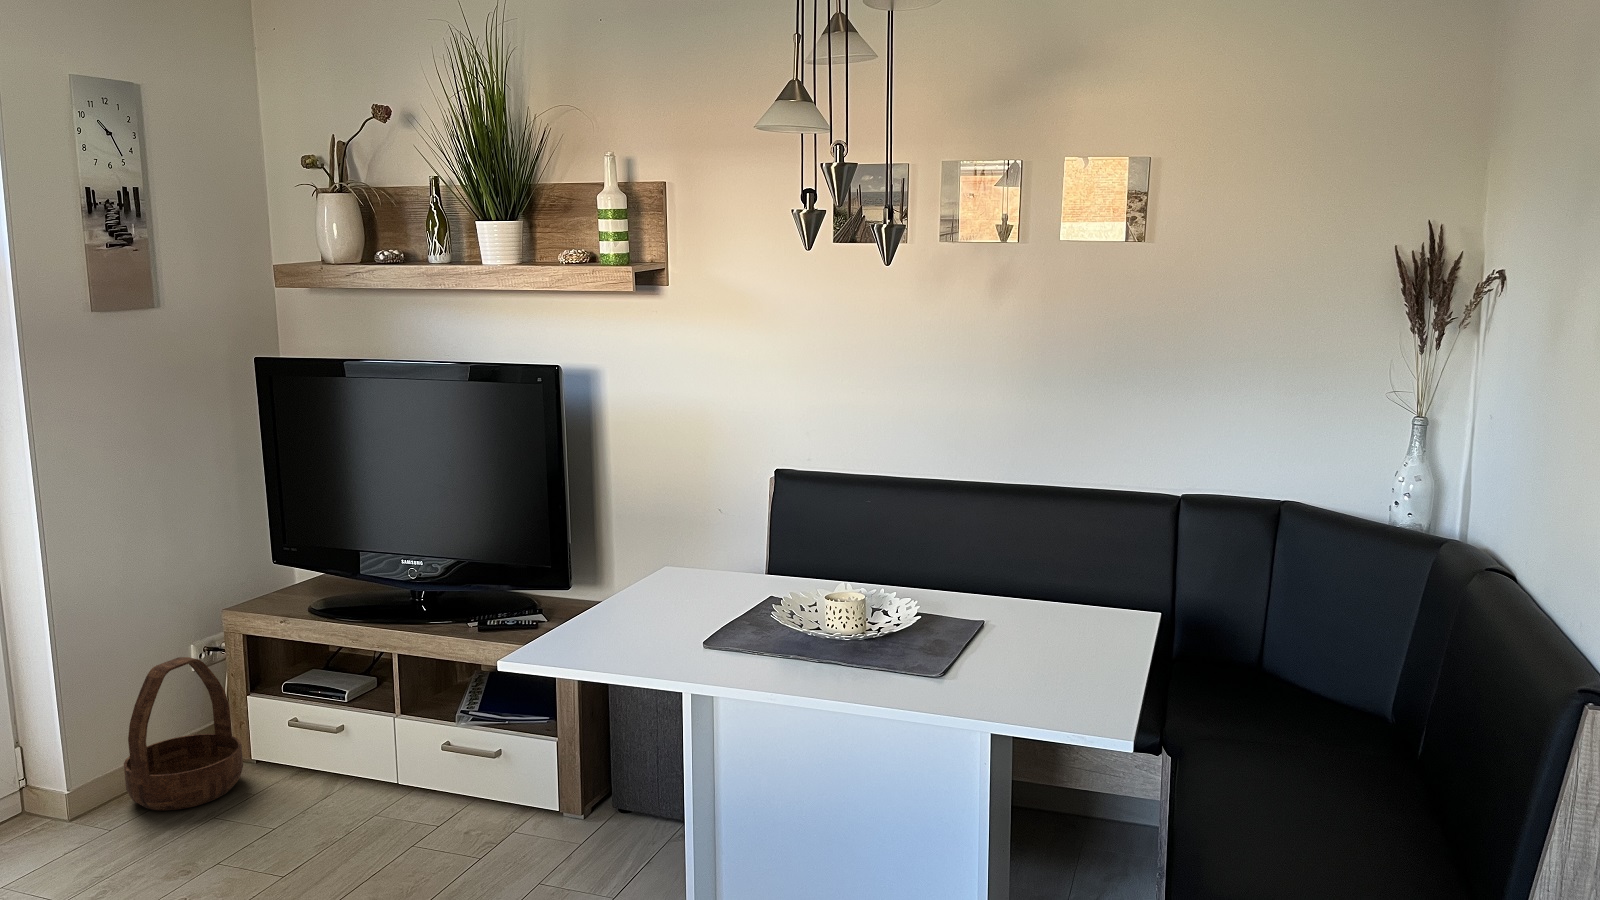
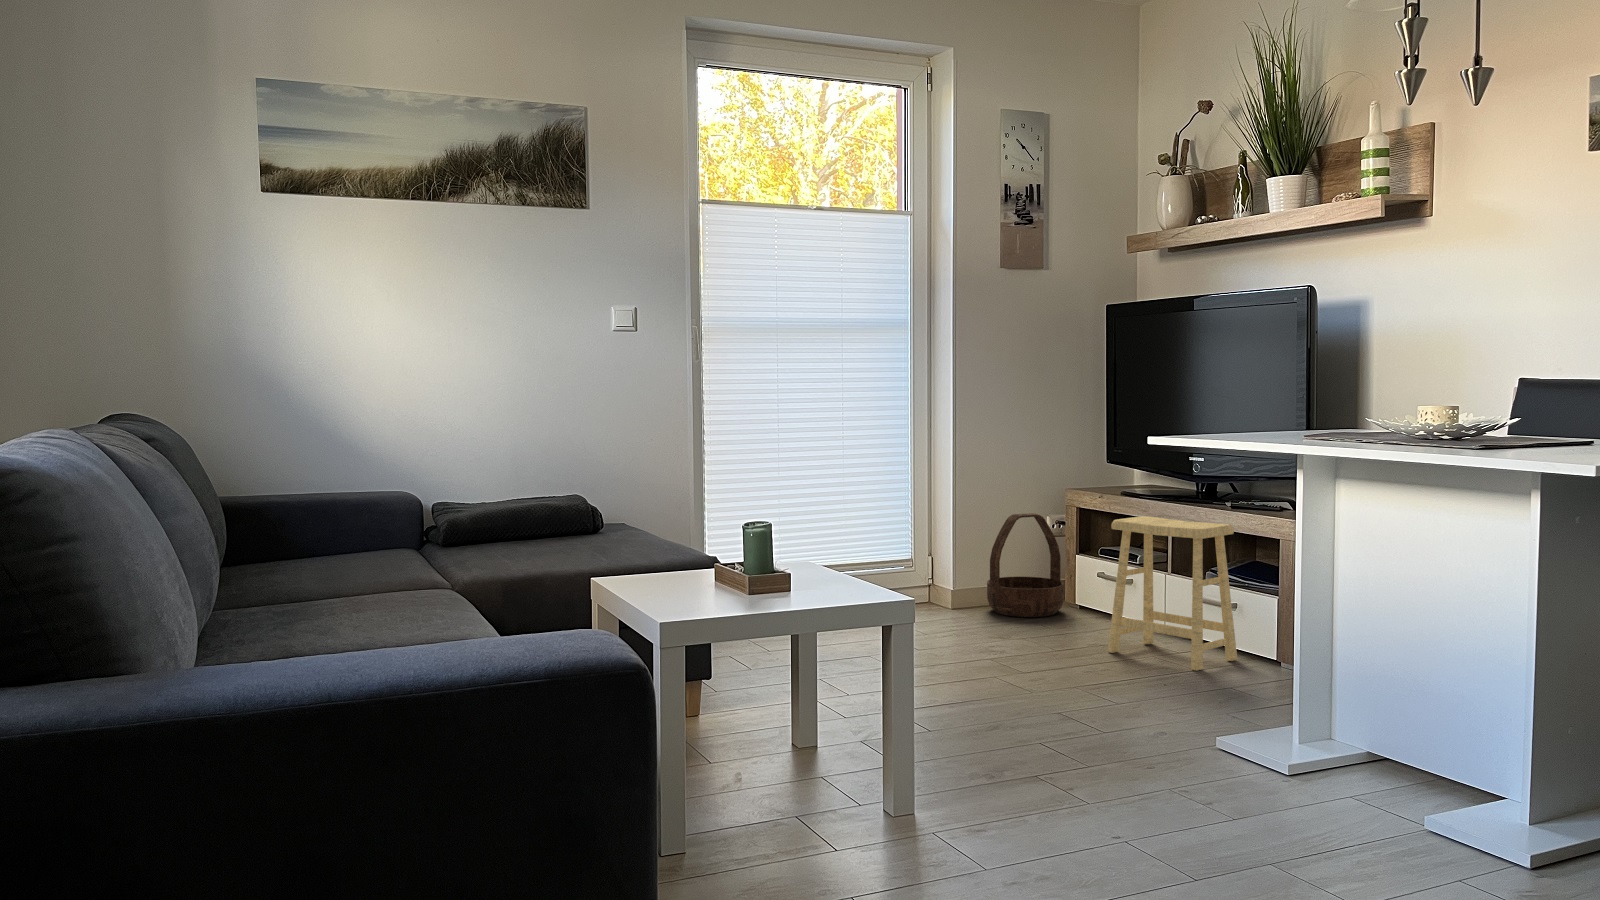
footstool: none [340,663,510,860] -> present [1108,516,1237,671]

